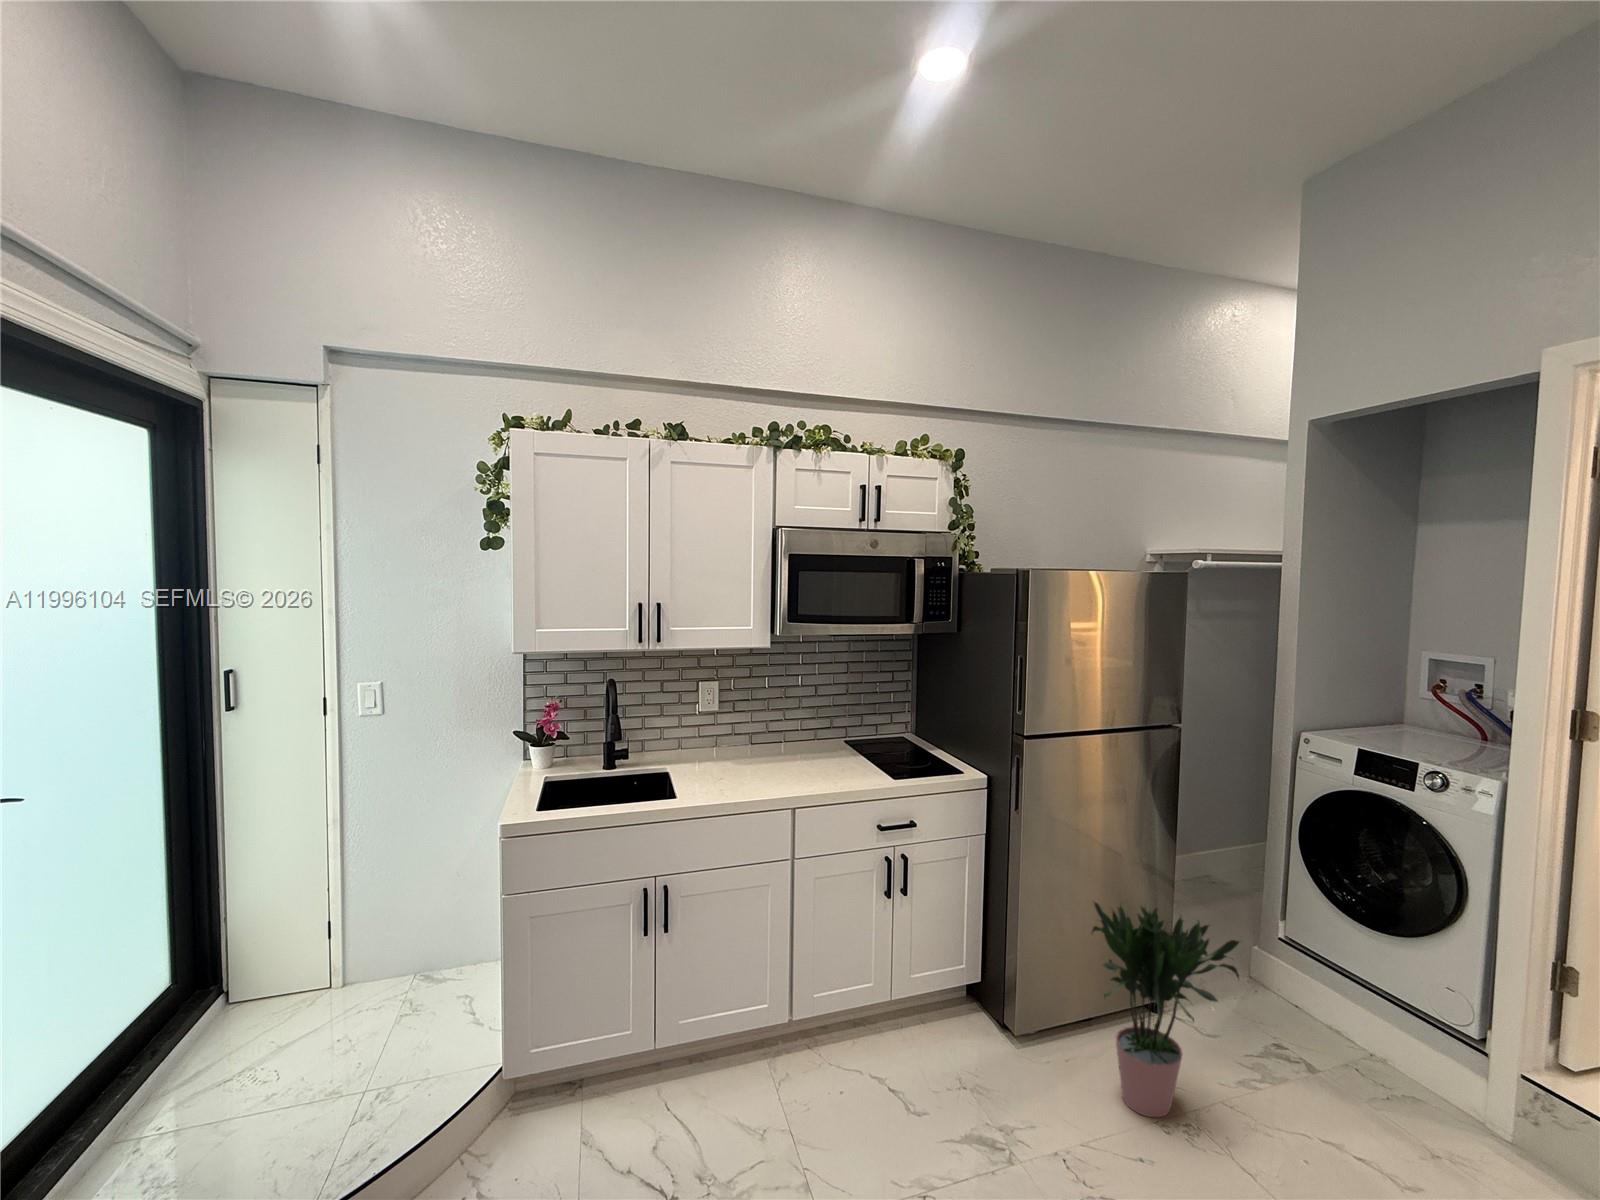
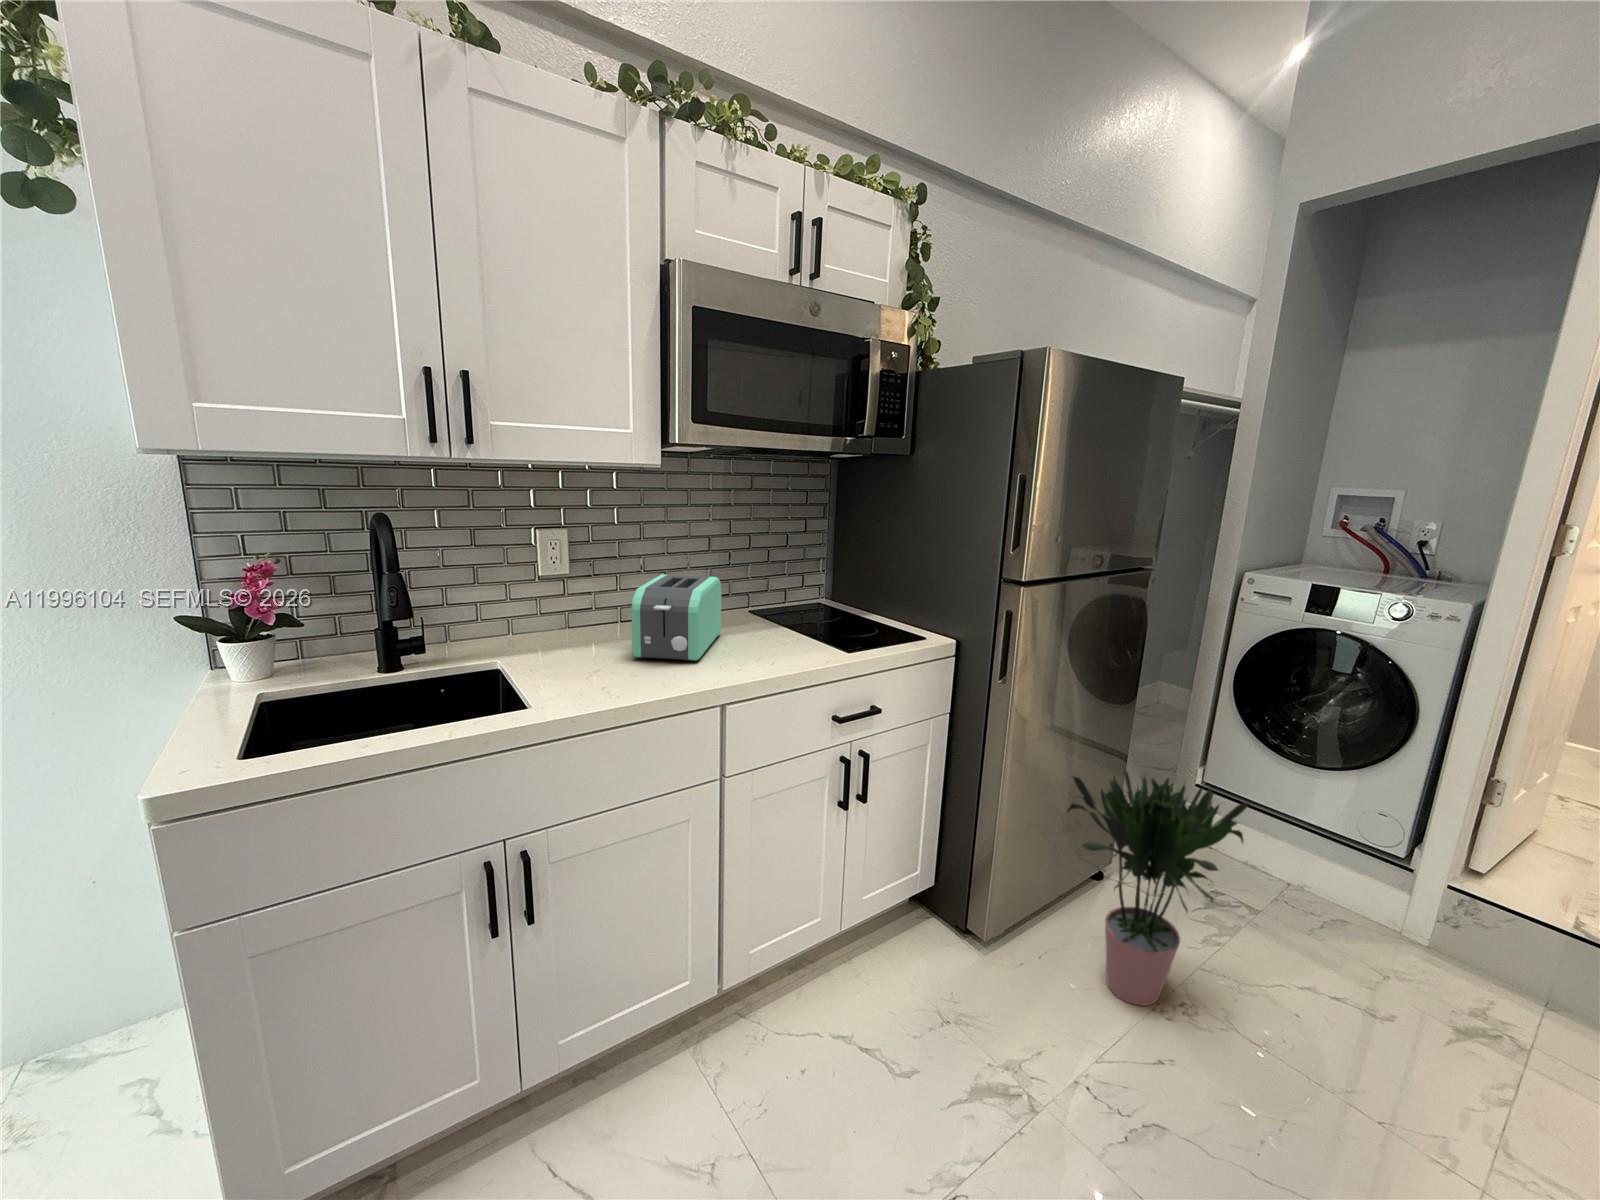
toaster: none [747,716,815,778] -> present [631,574,721,661]

